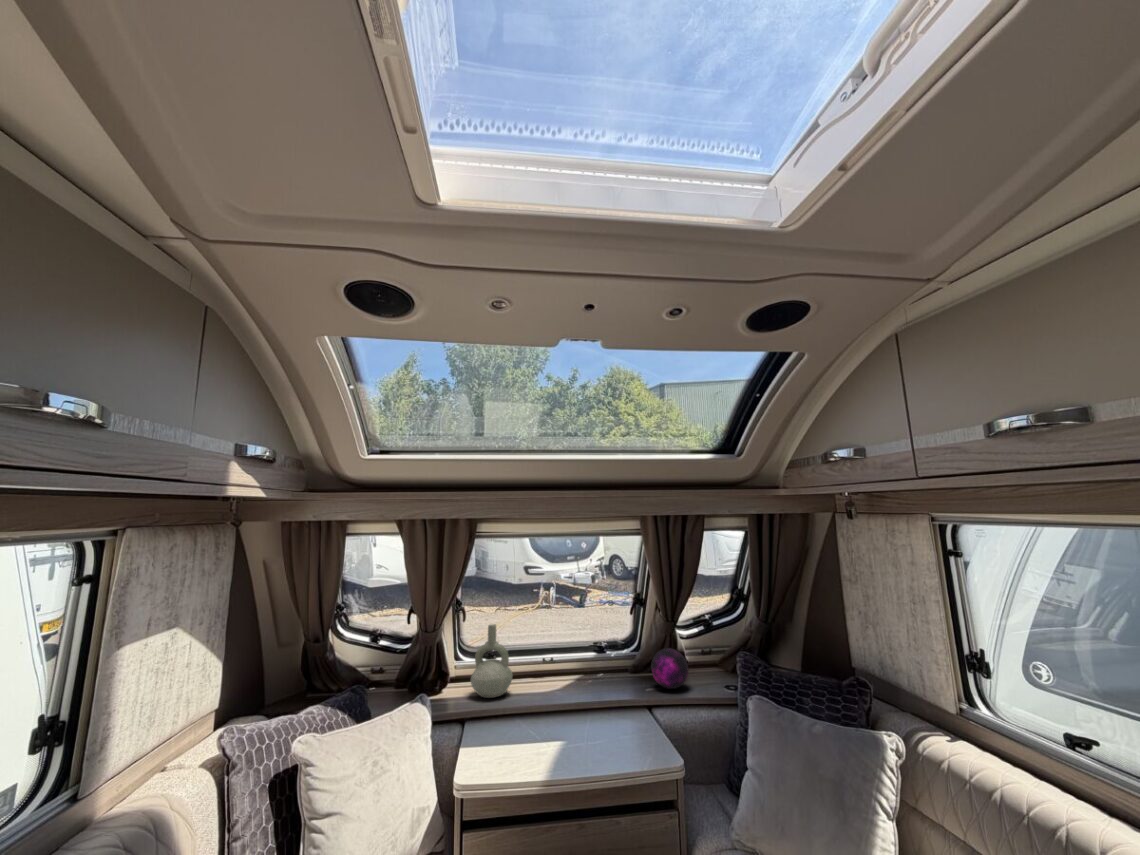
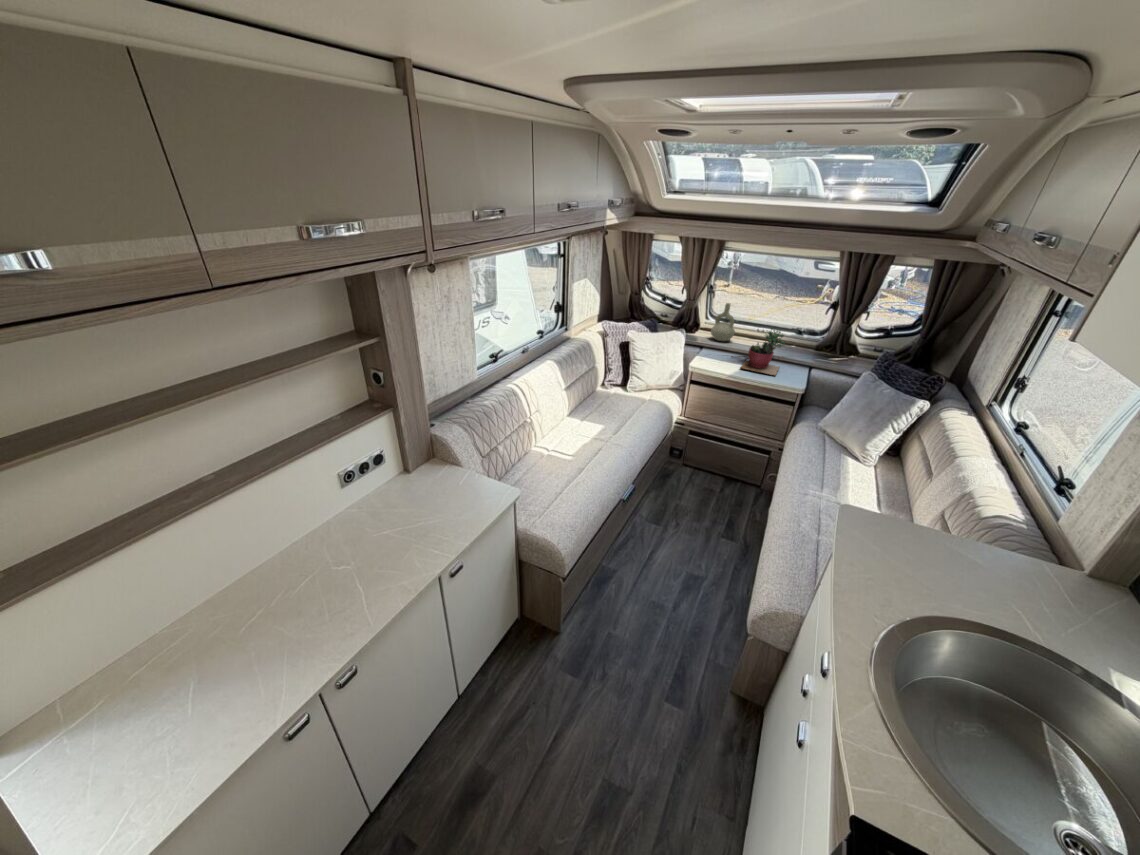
decorative orb: present [651,648,688,689] -> none [822,338,848,361]
succulent plant: none [552,652,622,753] -> present [741,327,785,375]

